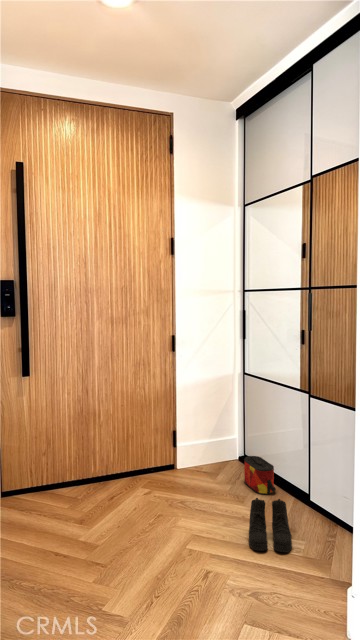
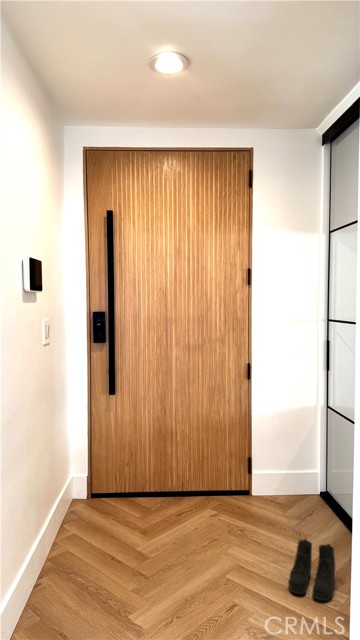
bag: present [244,456,276,495] -> none [315,493,344,536]

